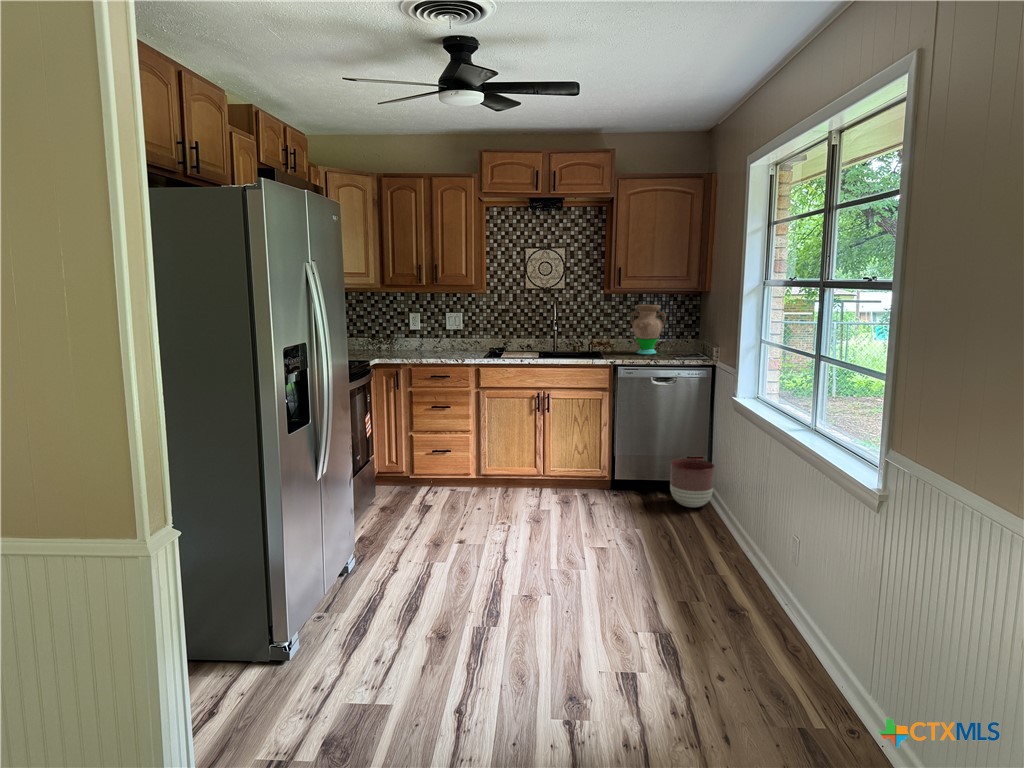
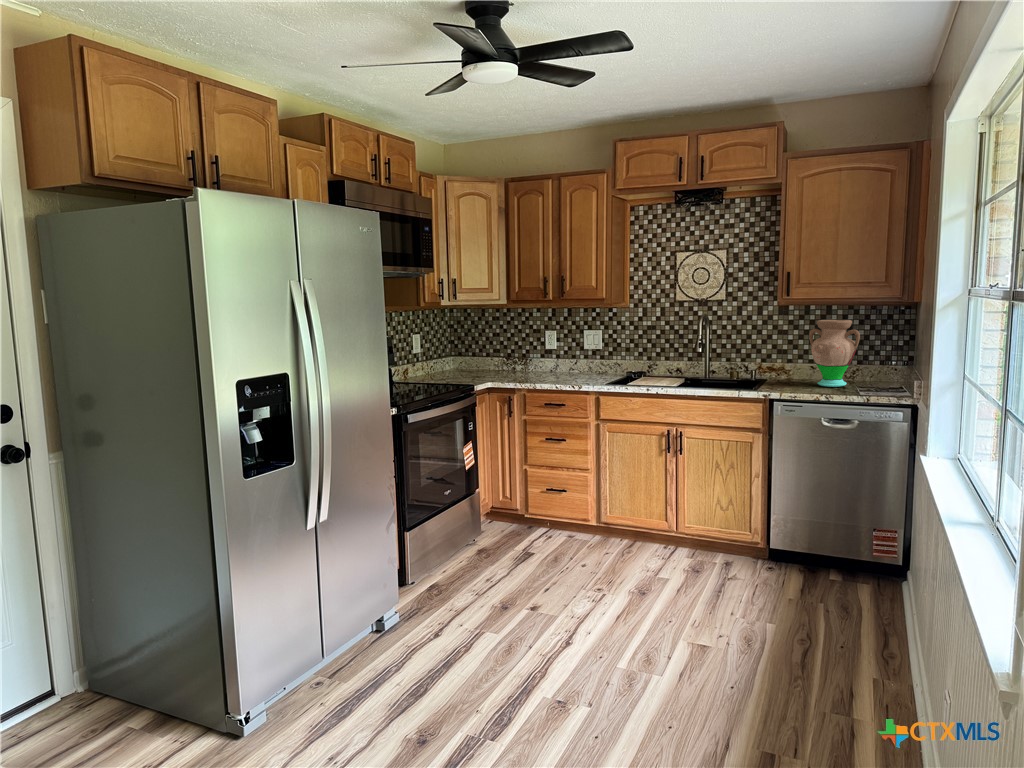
planter: present [670,458,715,507] -> none [840,536,910,609]

